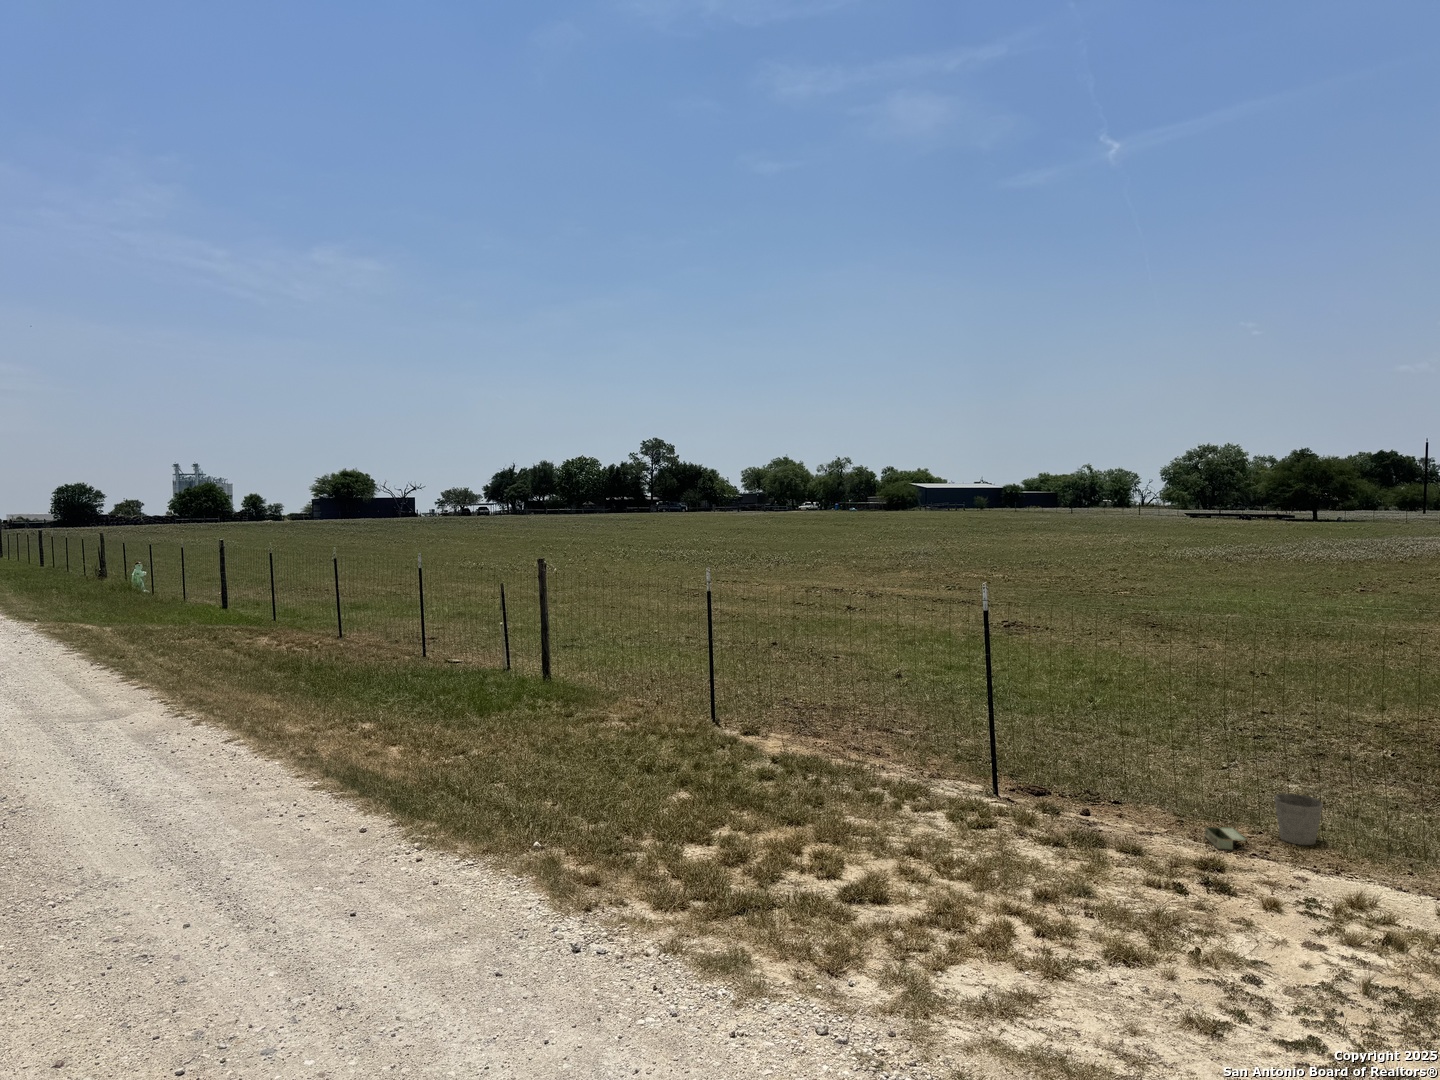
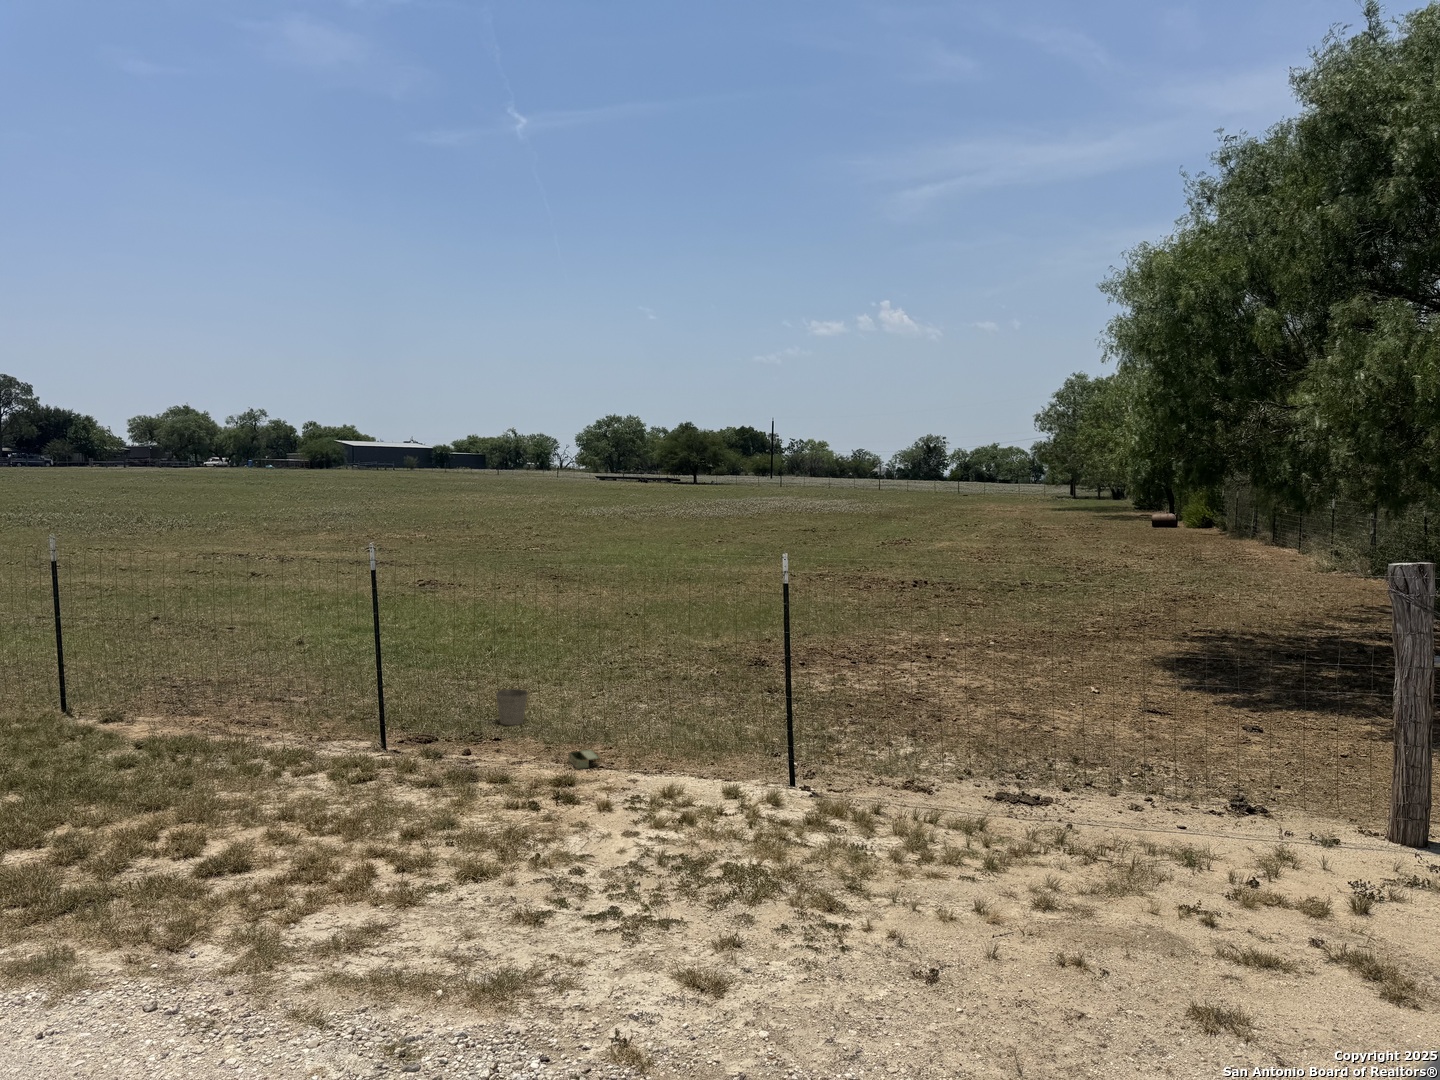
bucket: present [1274,793,1323,845] -> present [496,689,528,725]

